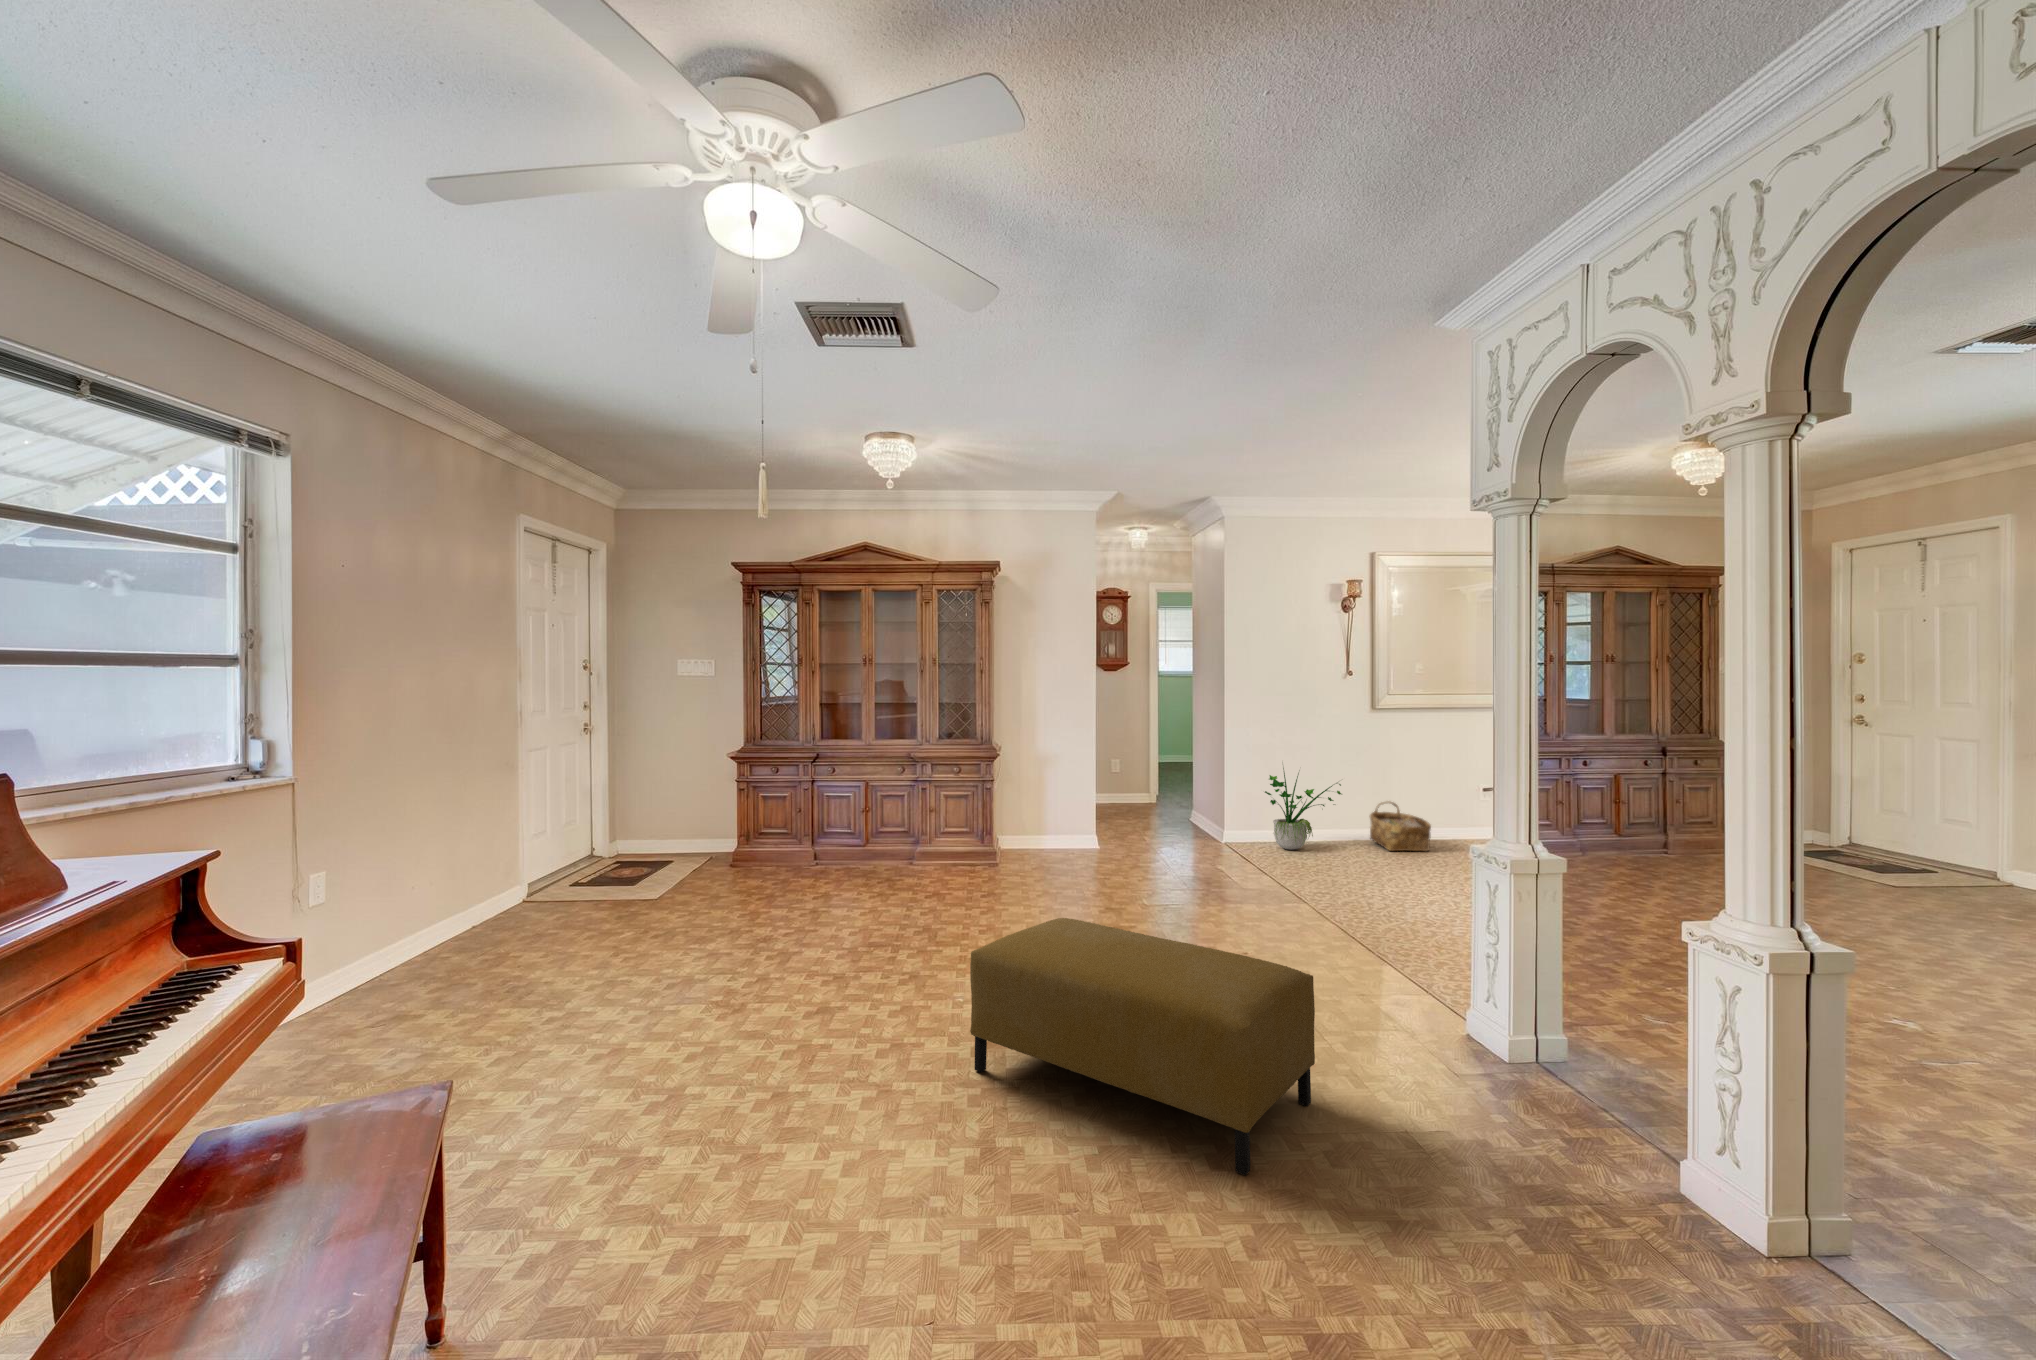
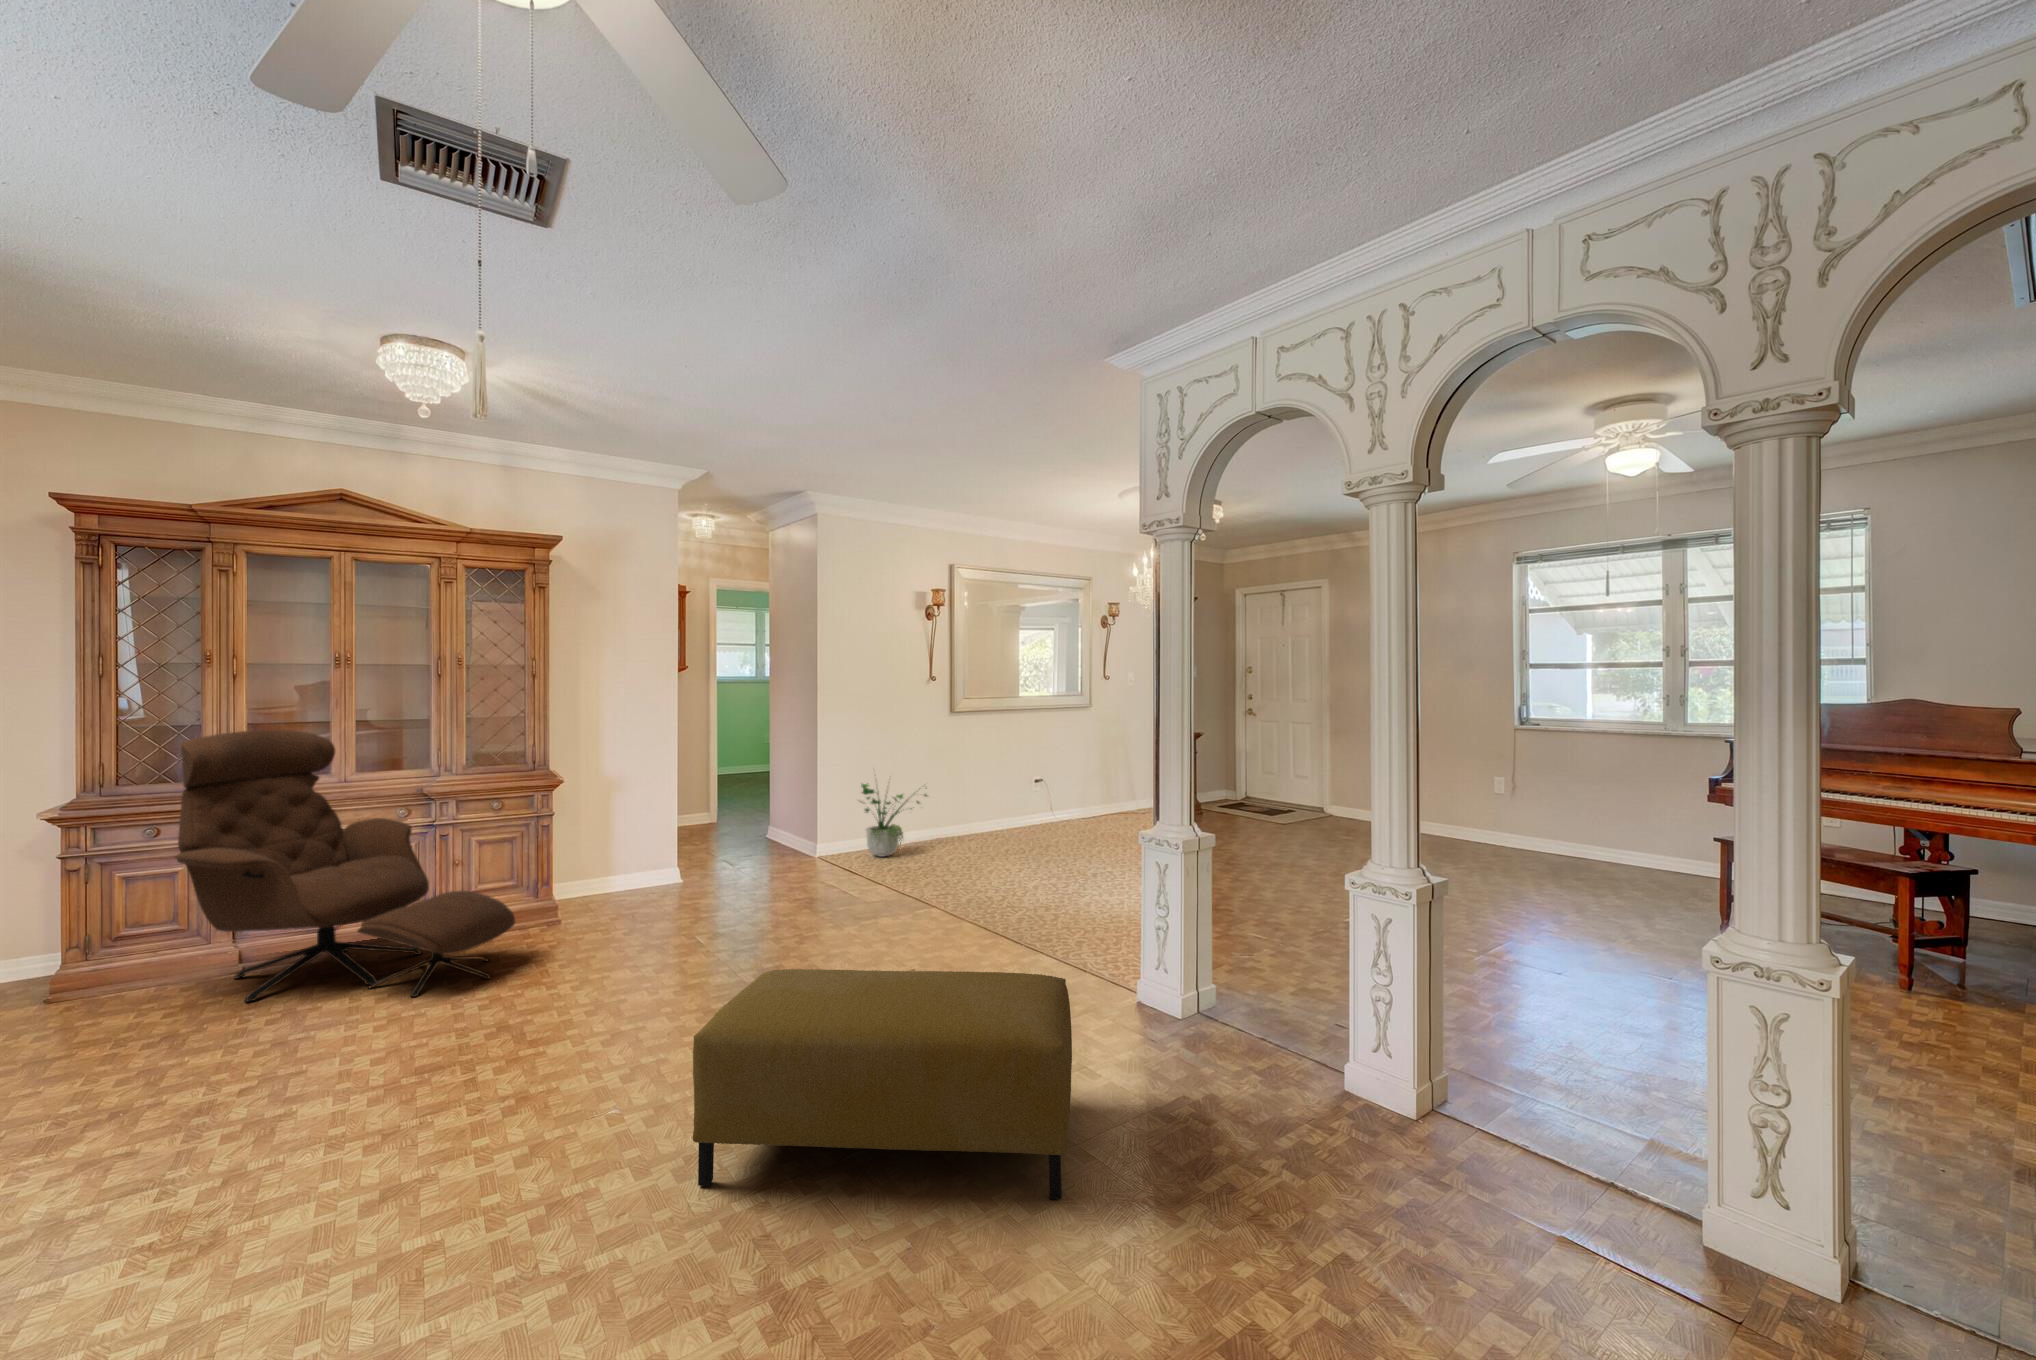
lounge chair: none [768,706,953,902] -> present [176,730,515,1002]
woven basket: present [1370,801,1431,851] -> none [948,800,1003,847]

